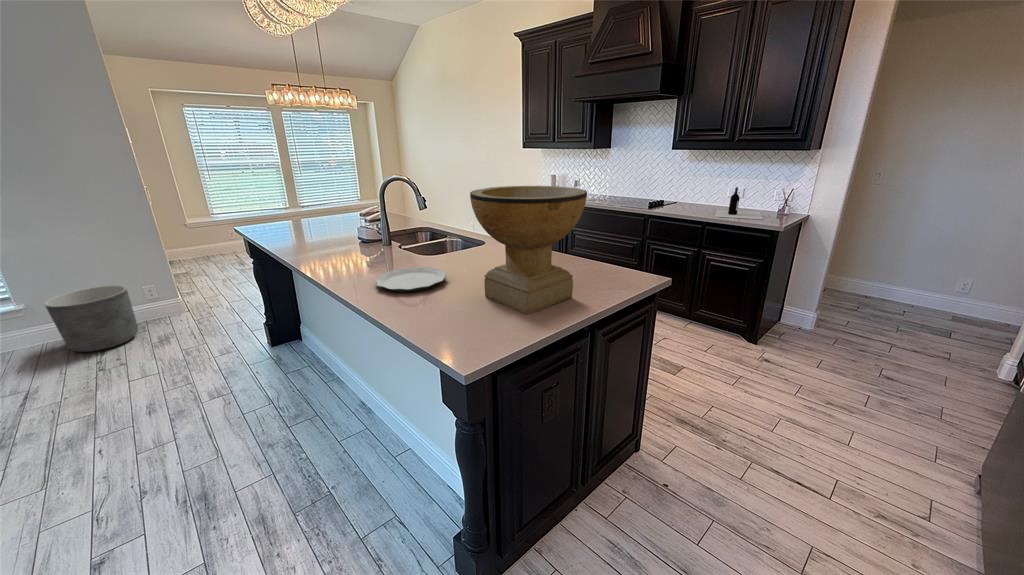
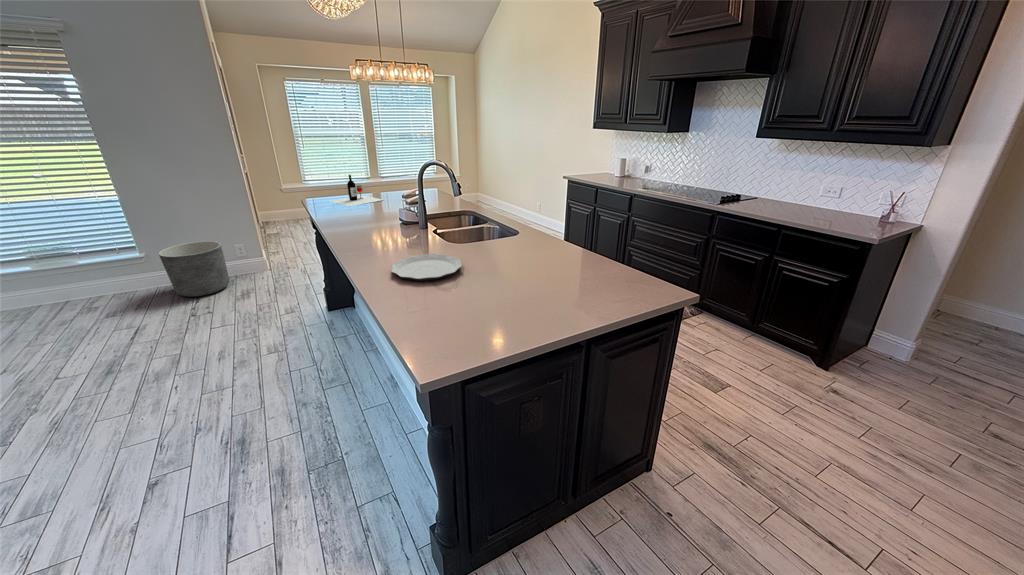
decorative bowl: present [470,186,587,314] -> none [474,179,602,321]
wine bottle: present [715,187,763,219] -> present [330,175,382,206]

